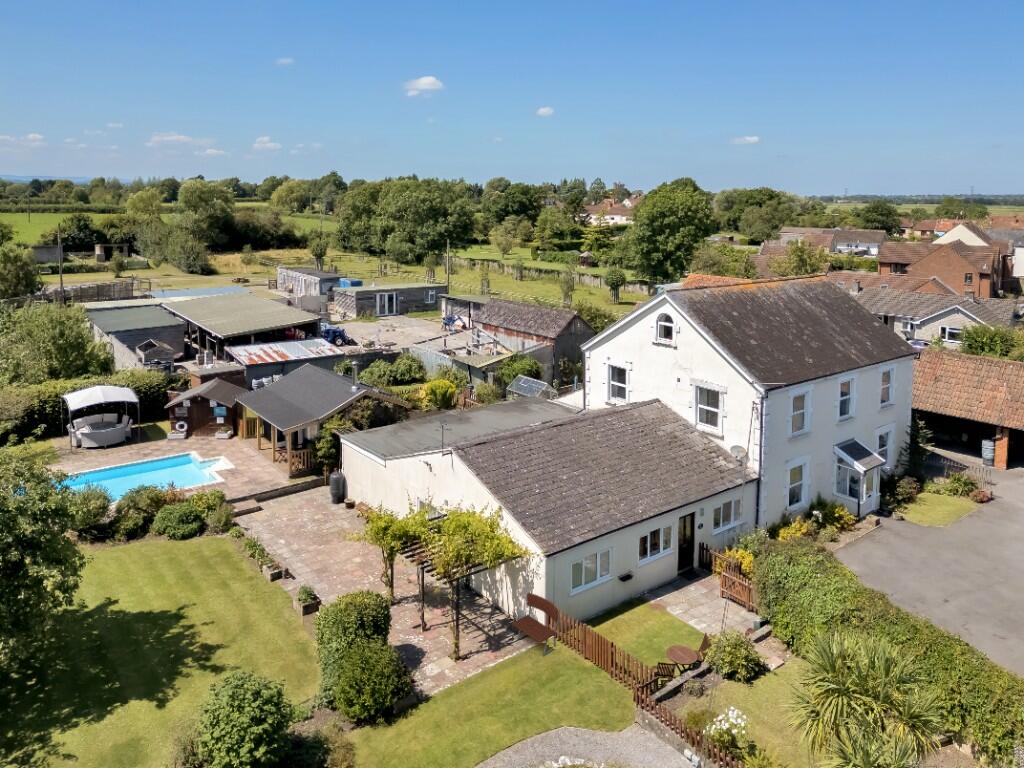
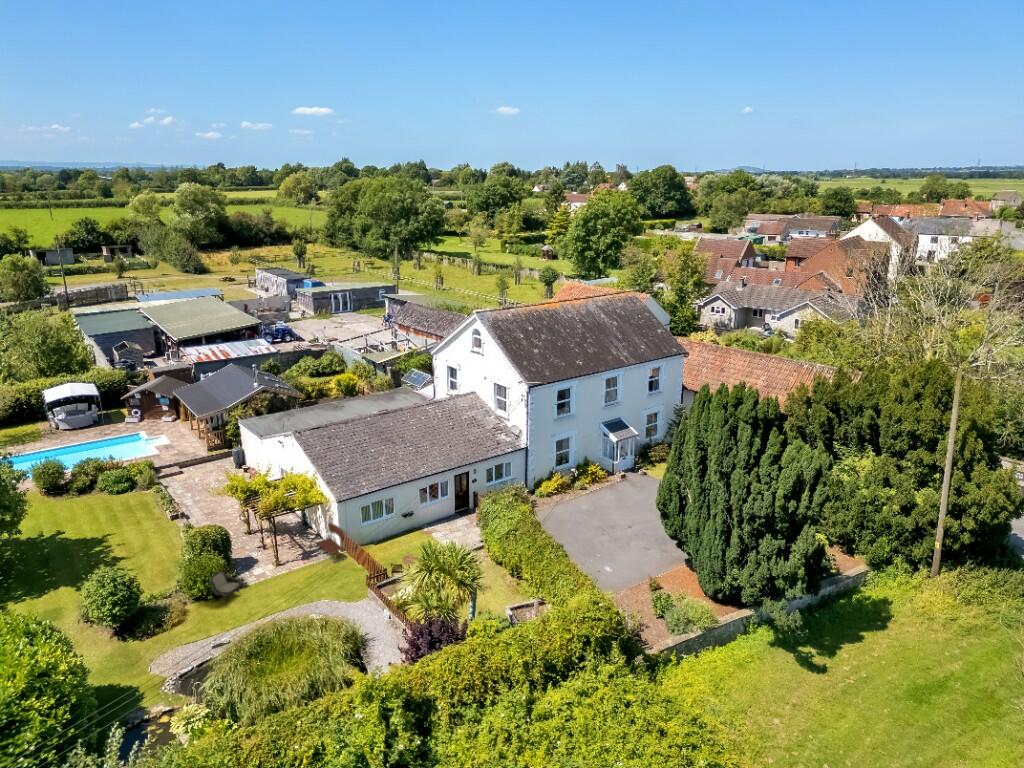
lounge chair: none [384,679,429,740] -> present [210,572,241,605]

